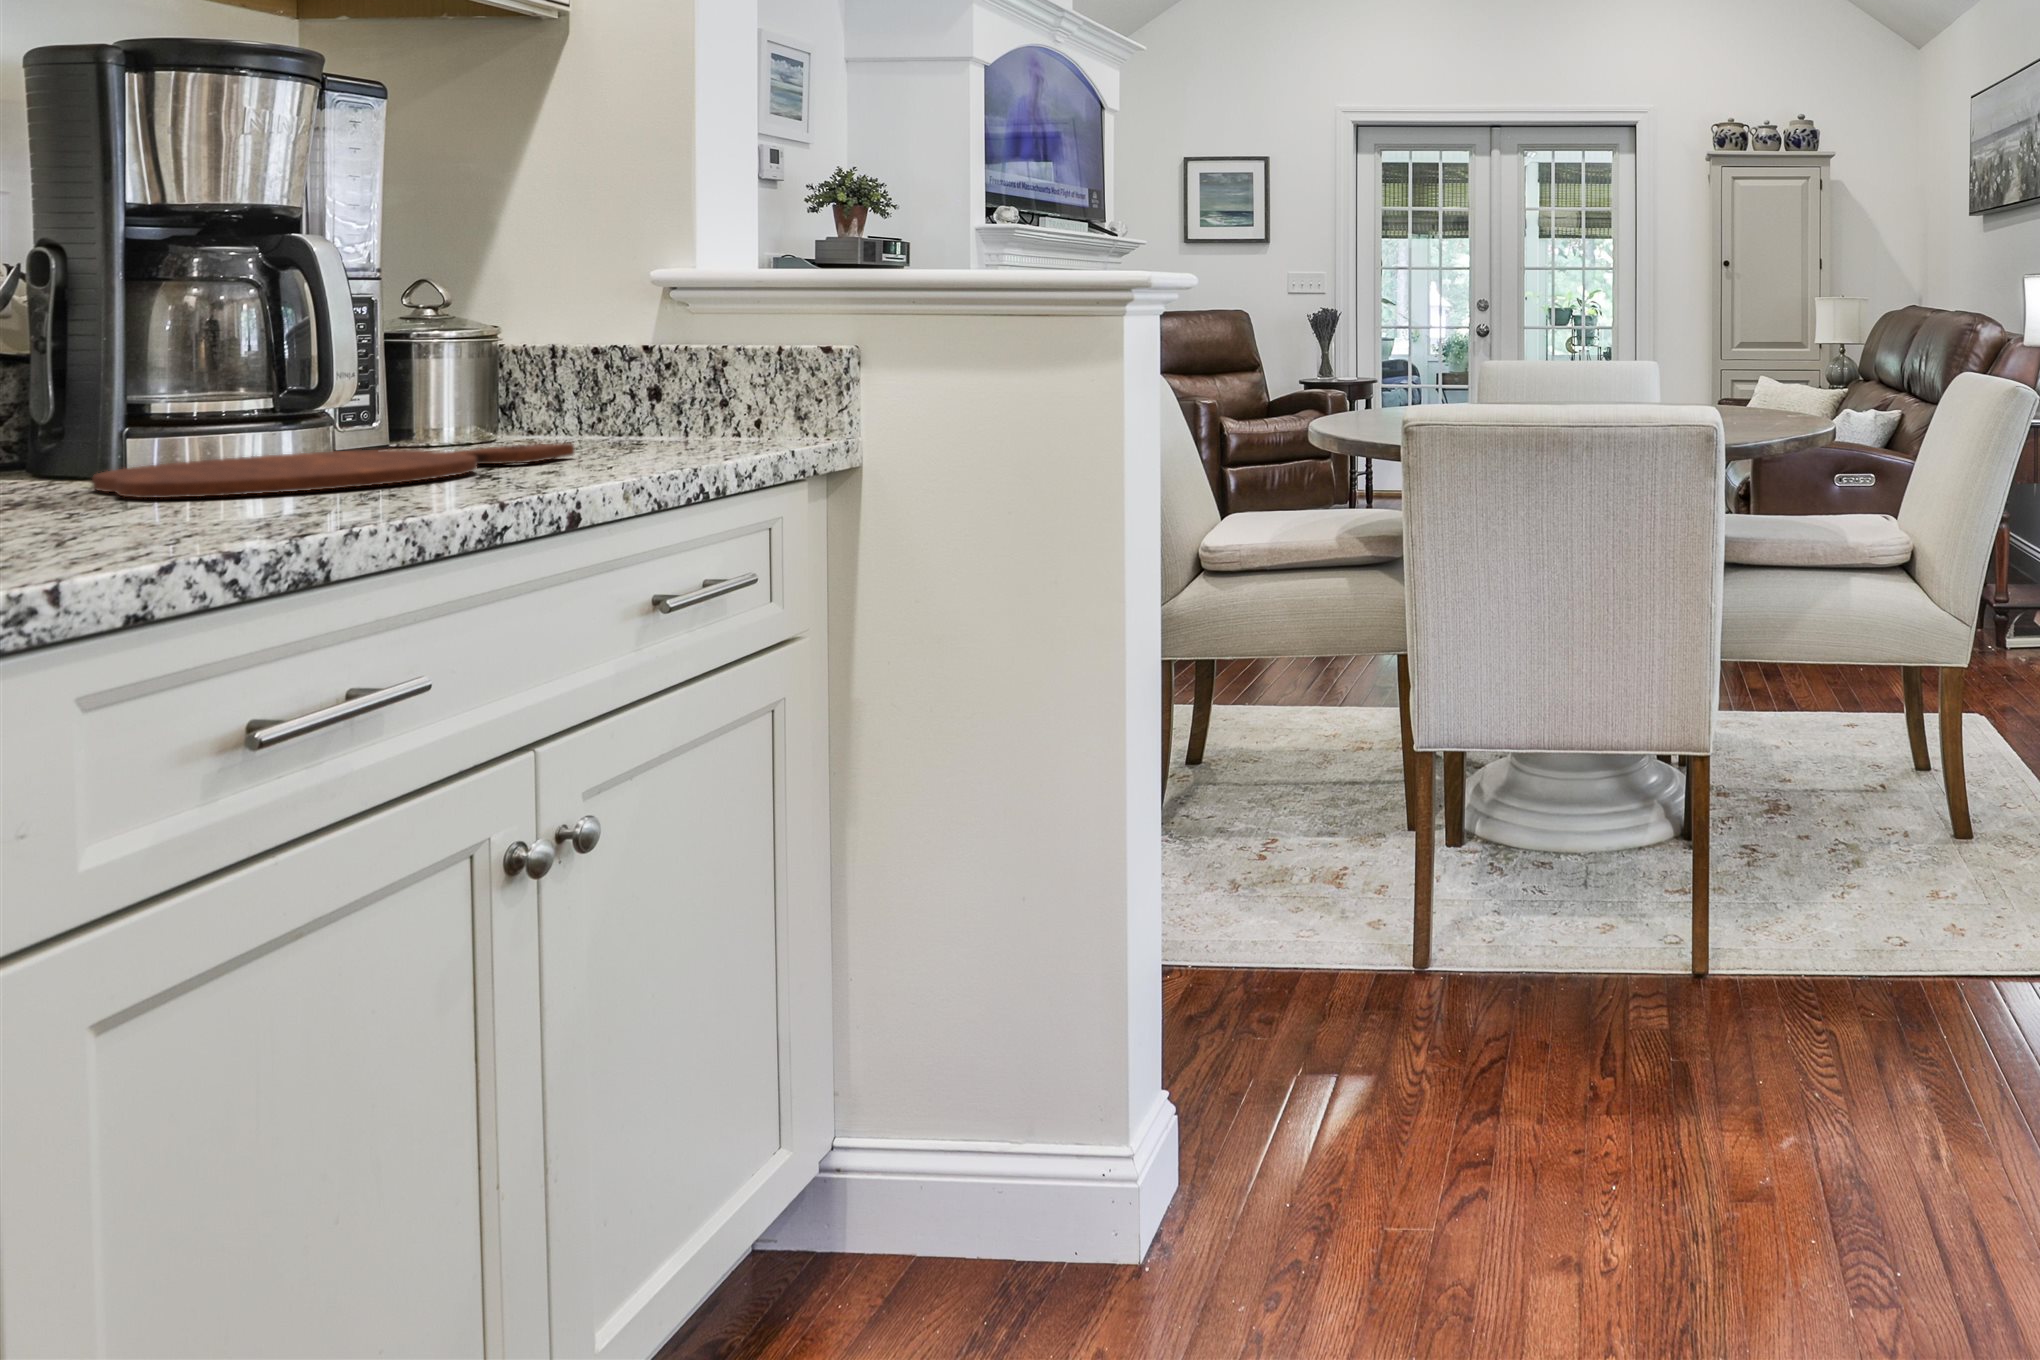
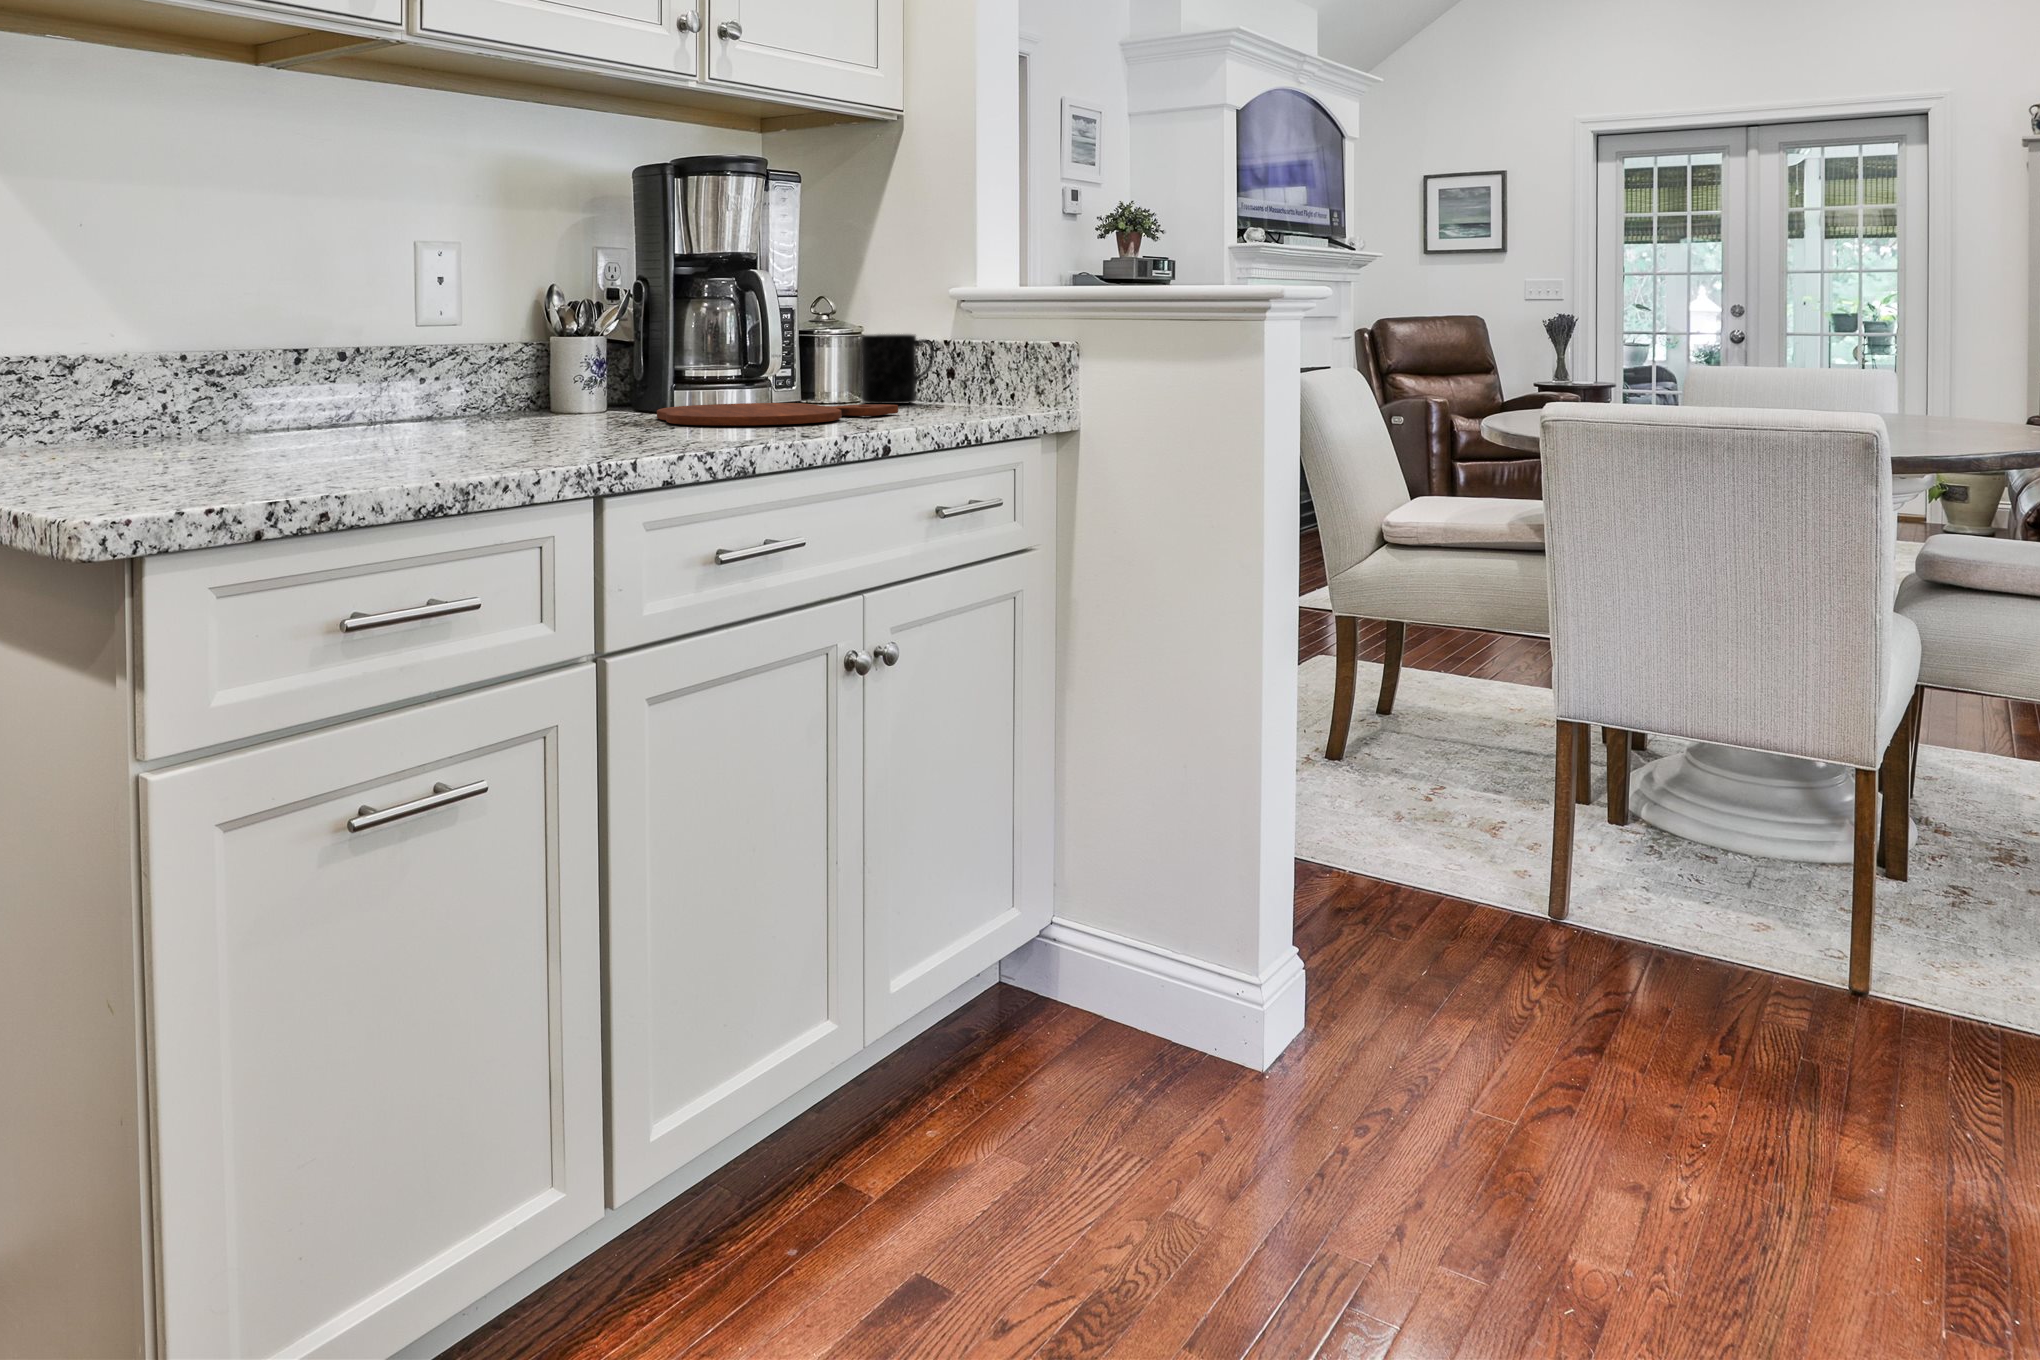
mug: none [494,338,623,444] -> present [860,334,934,404]

